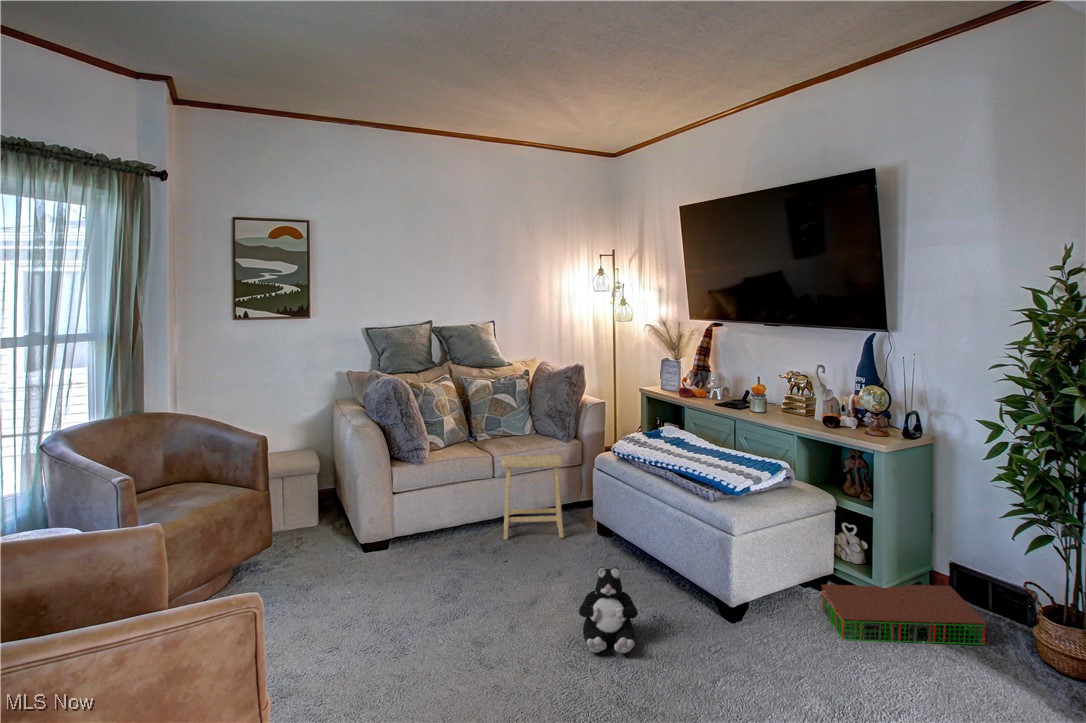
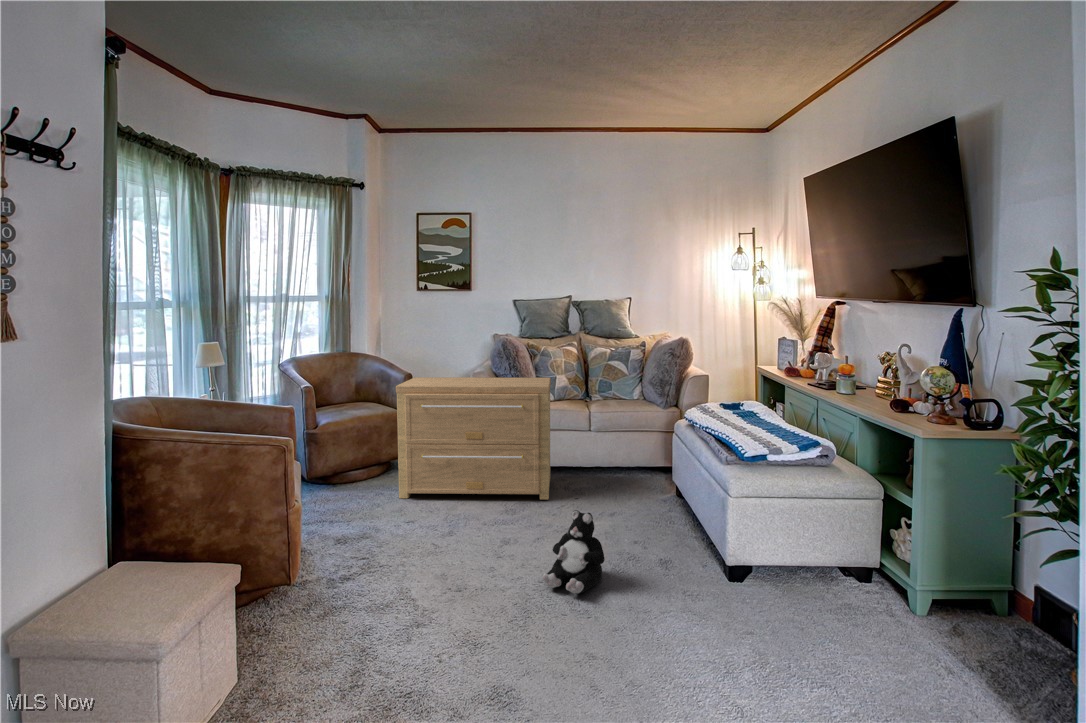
side table: none [296,421,487,588] -> present [396,377,551,500]
footstool: present [502,455,564,540] -> none [581,413,644,494]
storage bin: present [822,585,986,644] -> none [827,574,1027,685]

